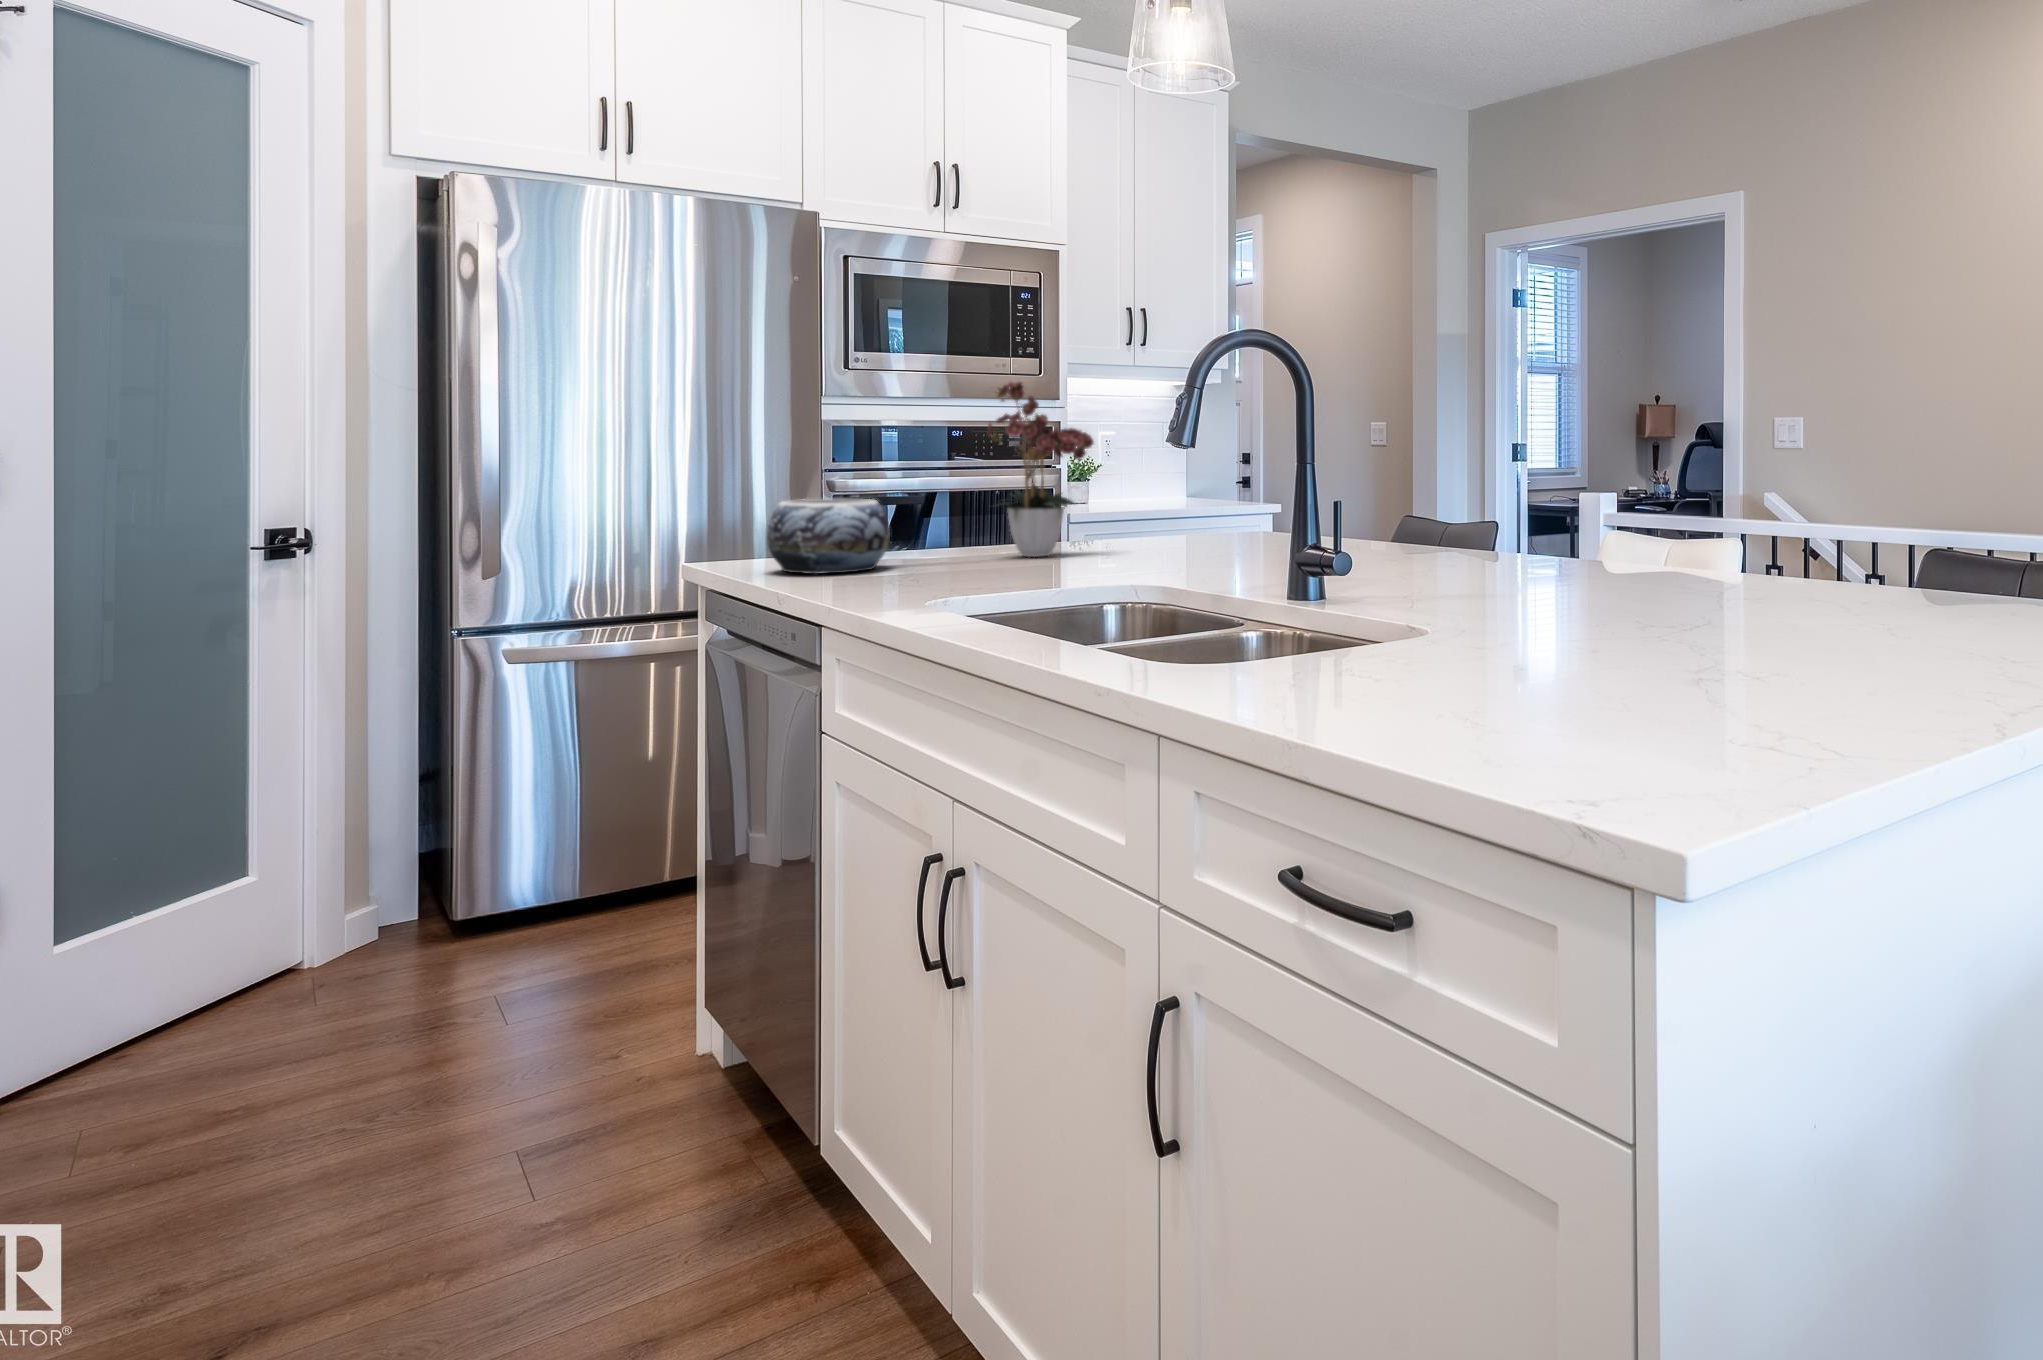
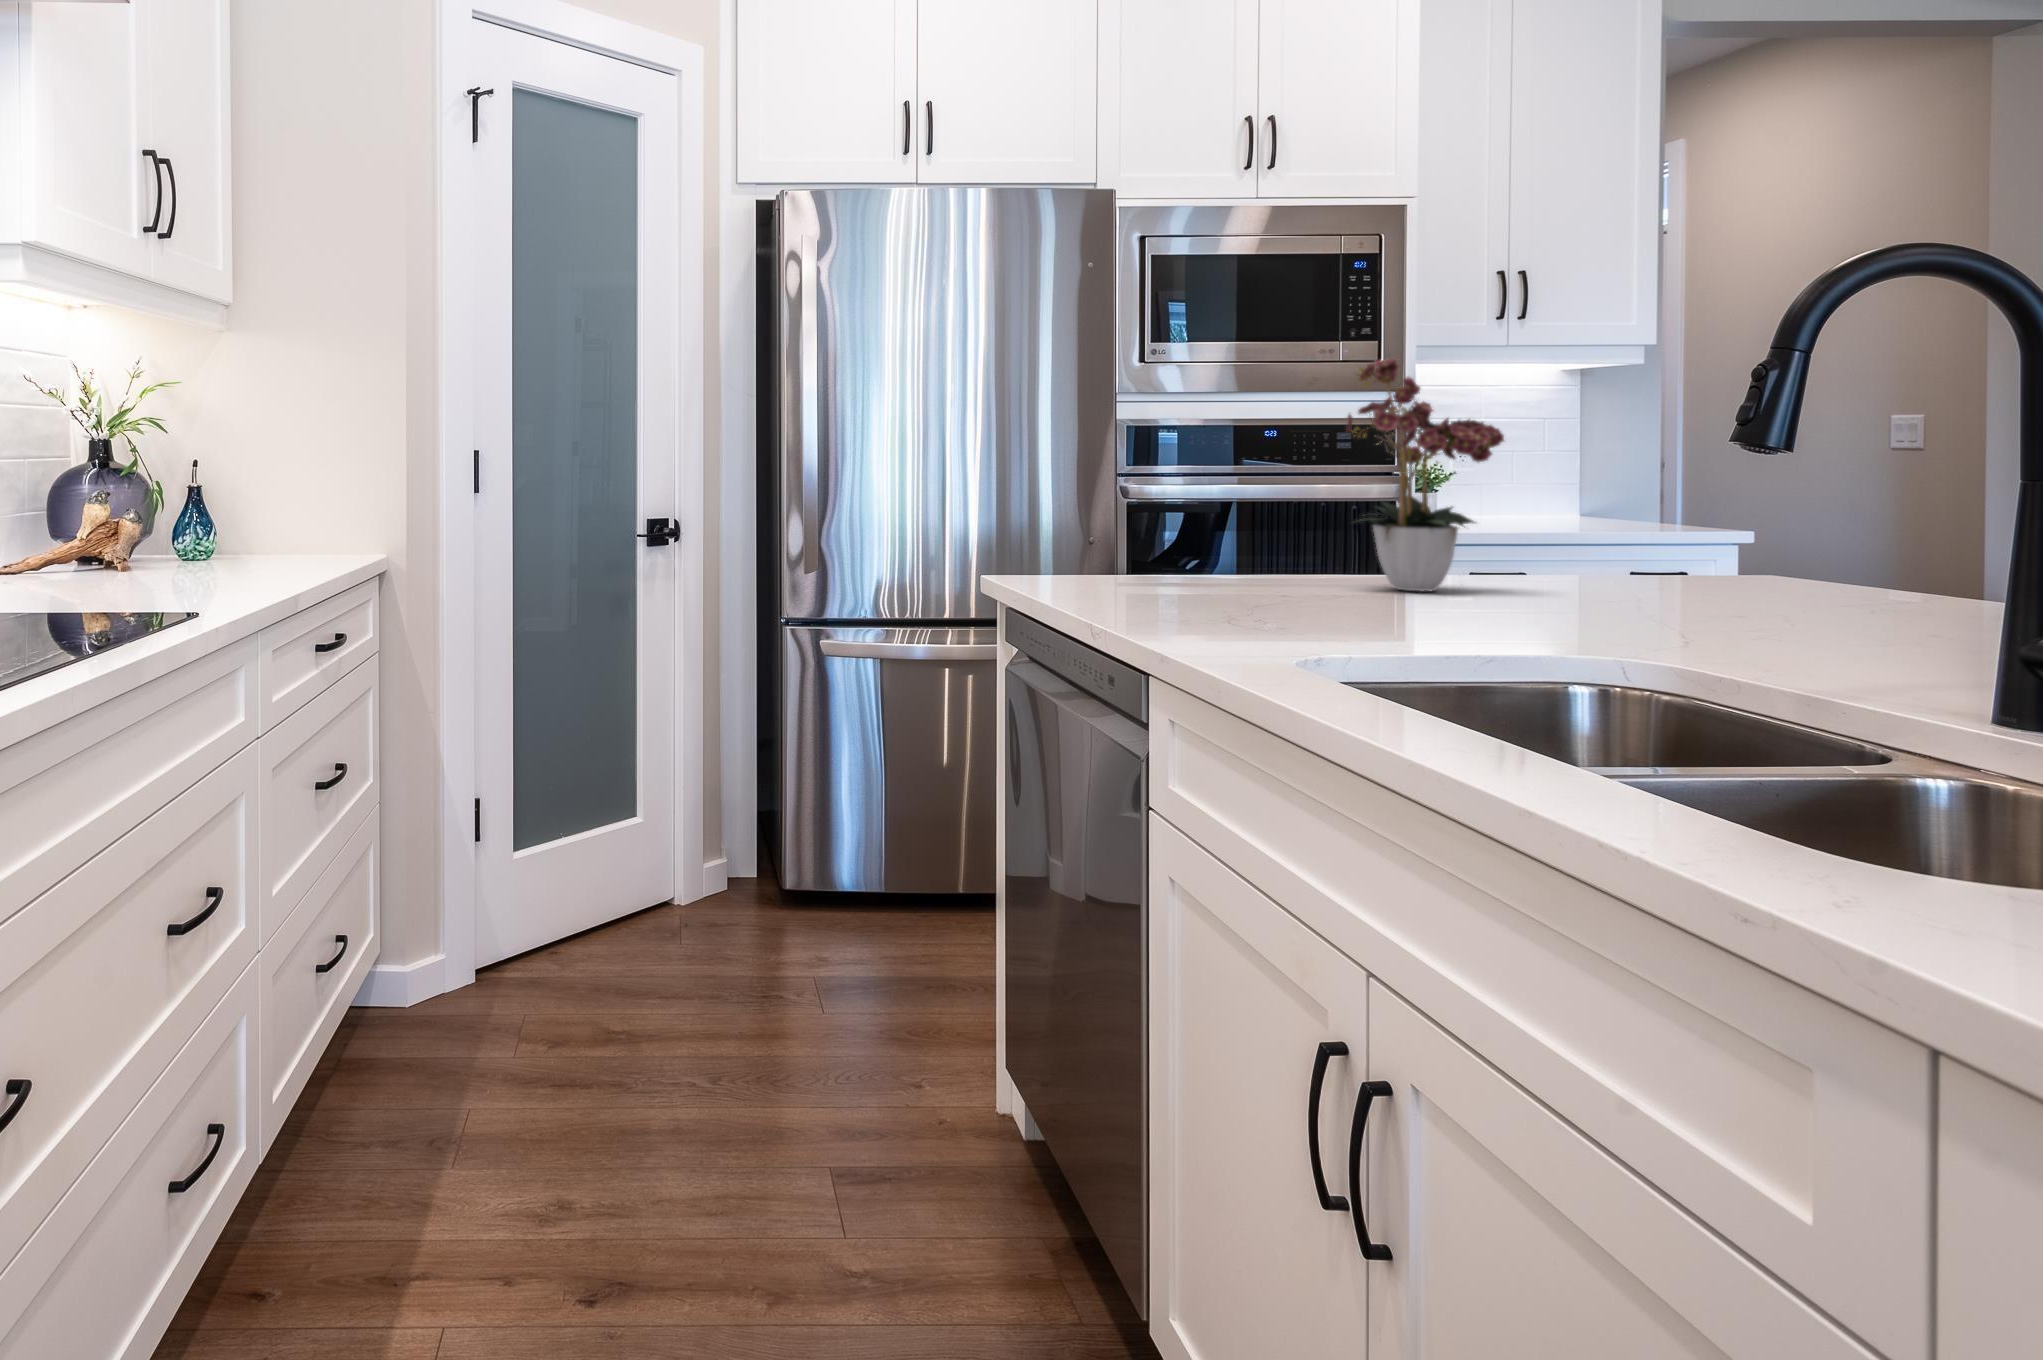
decorative bowl: present [767,499,890,574] -> none [1073,507,1219,597]

